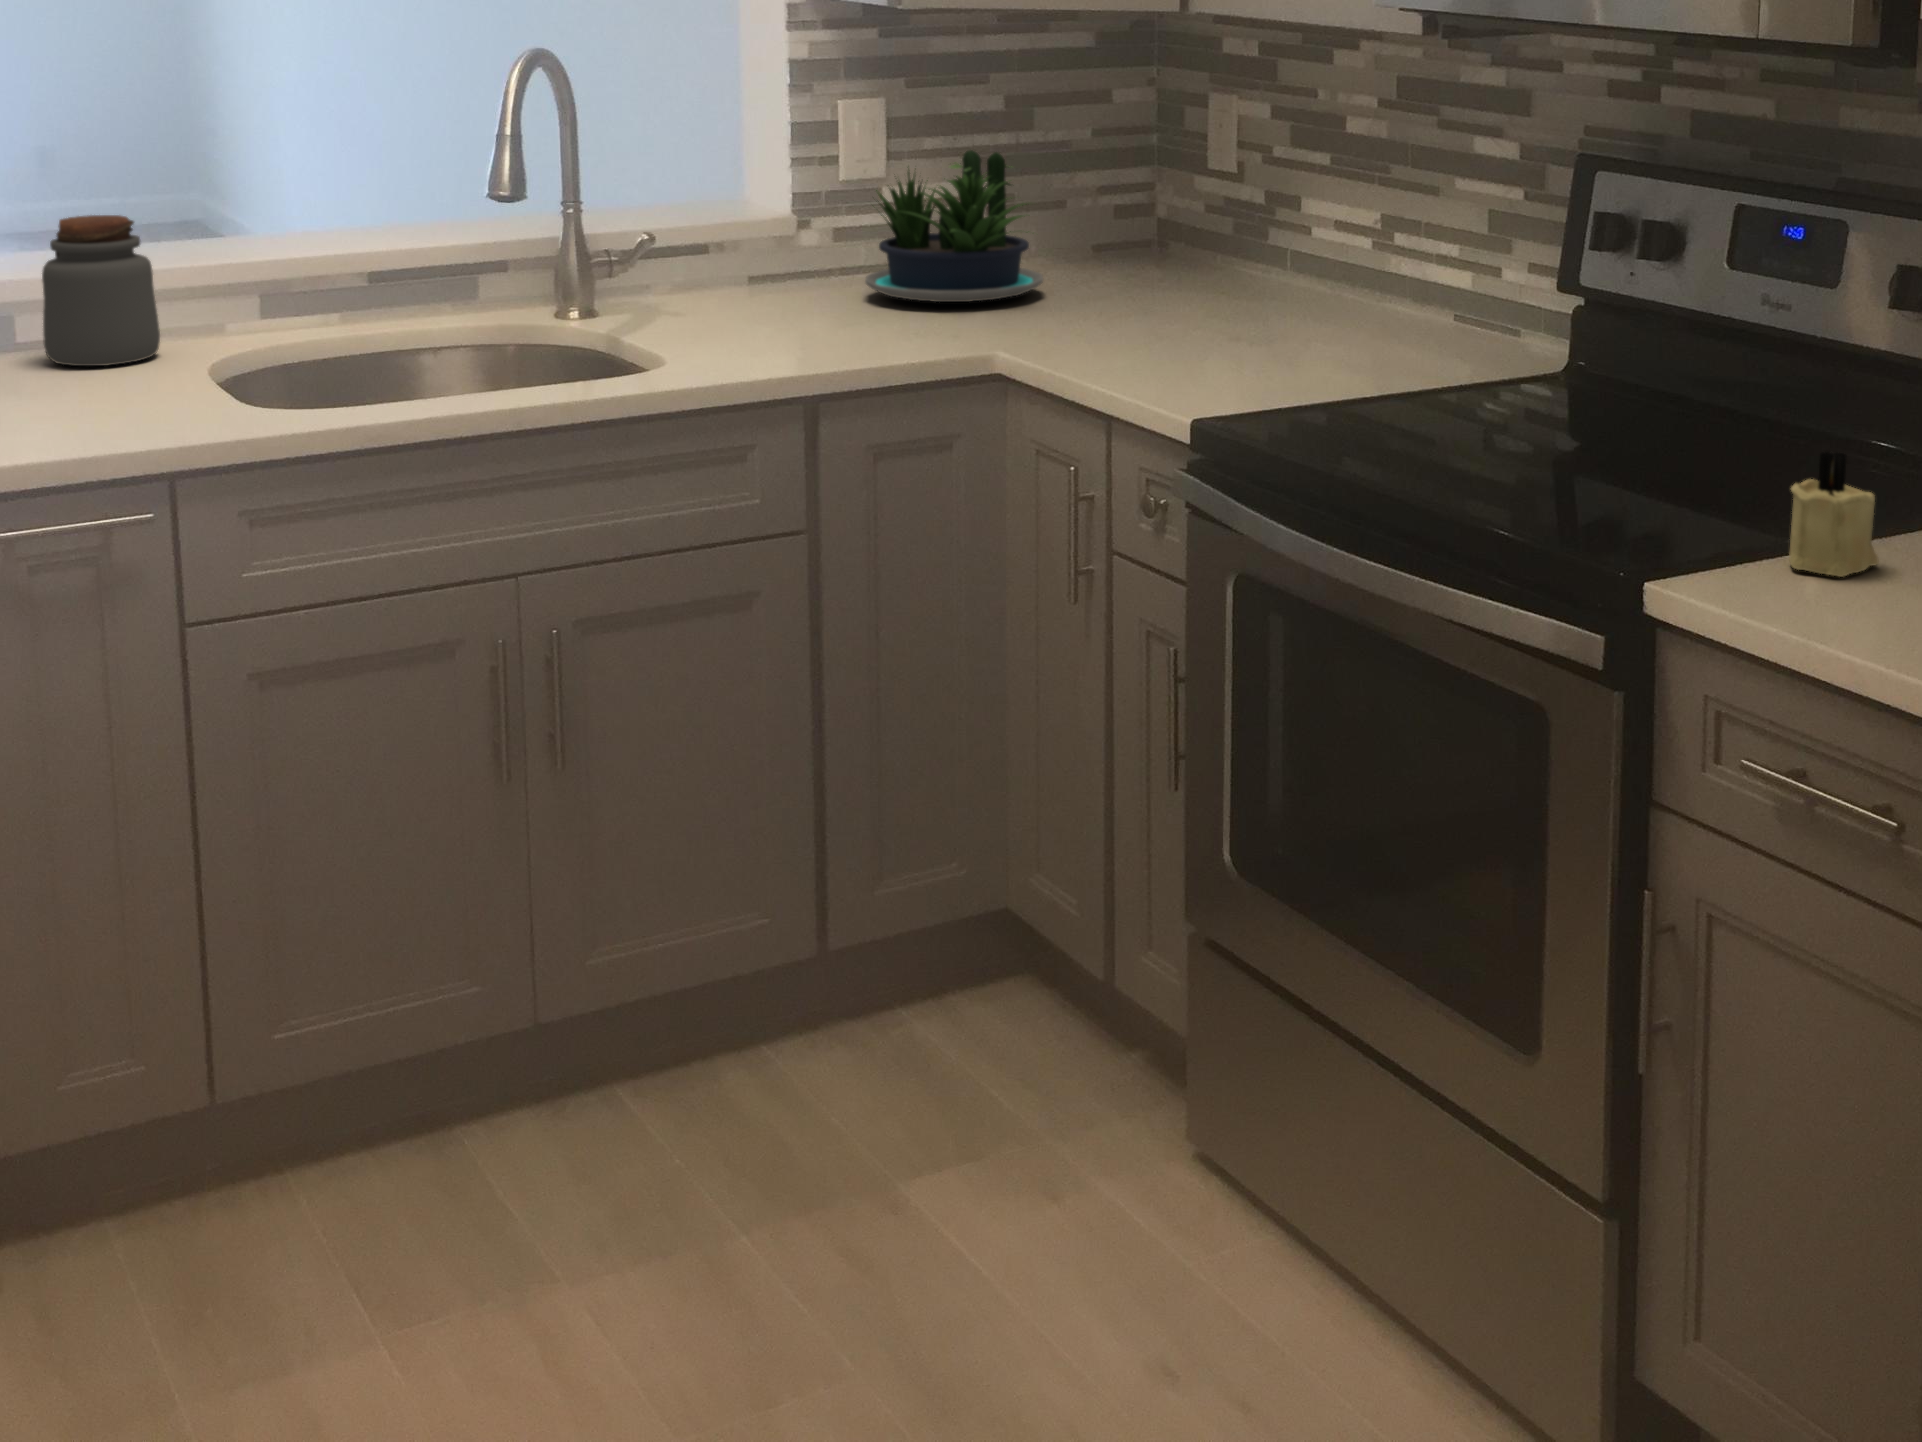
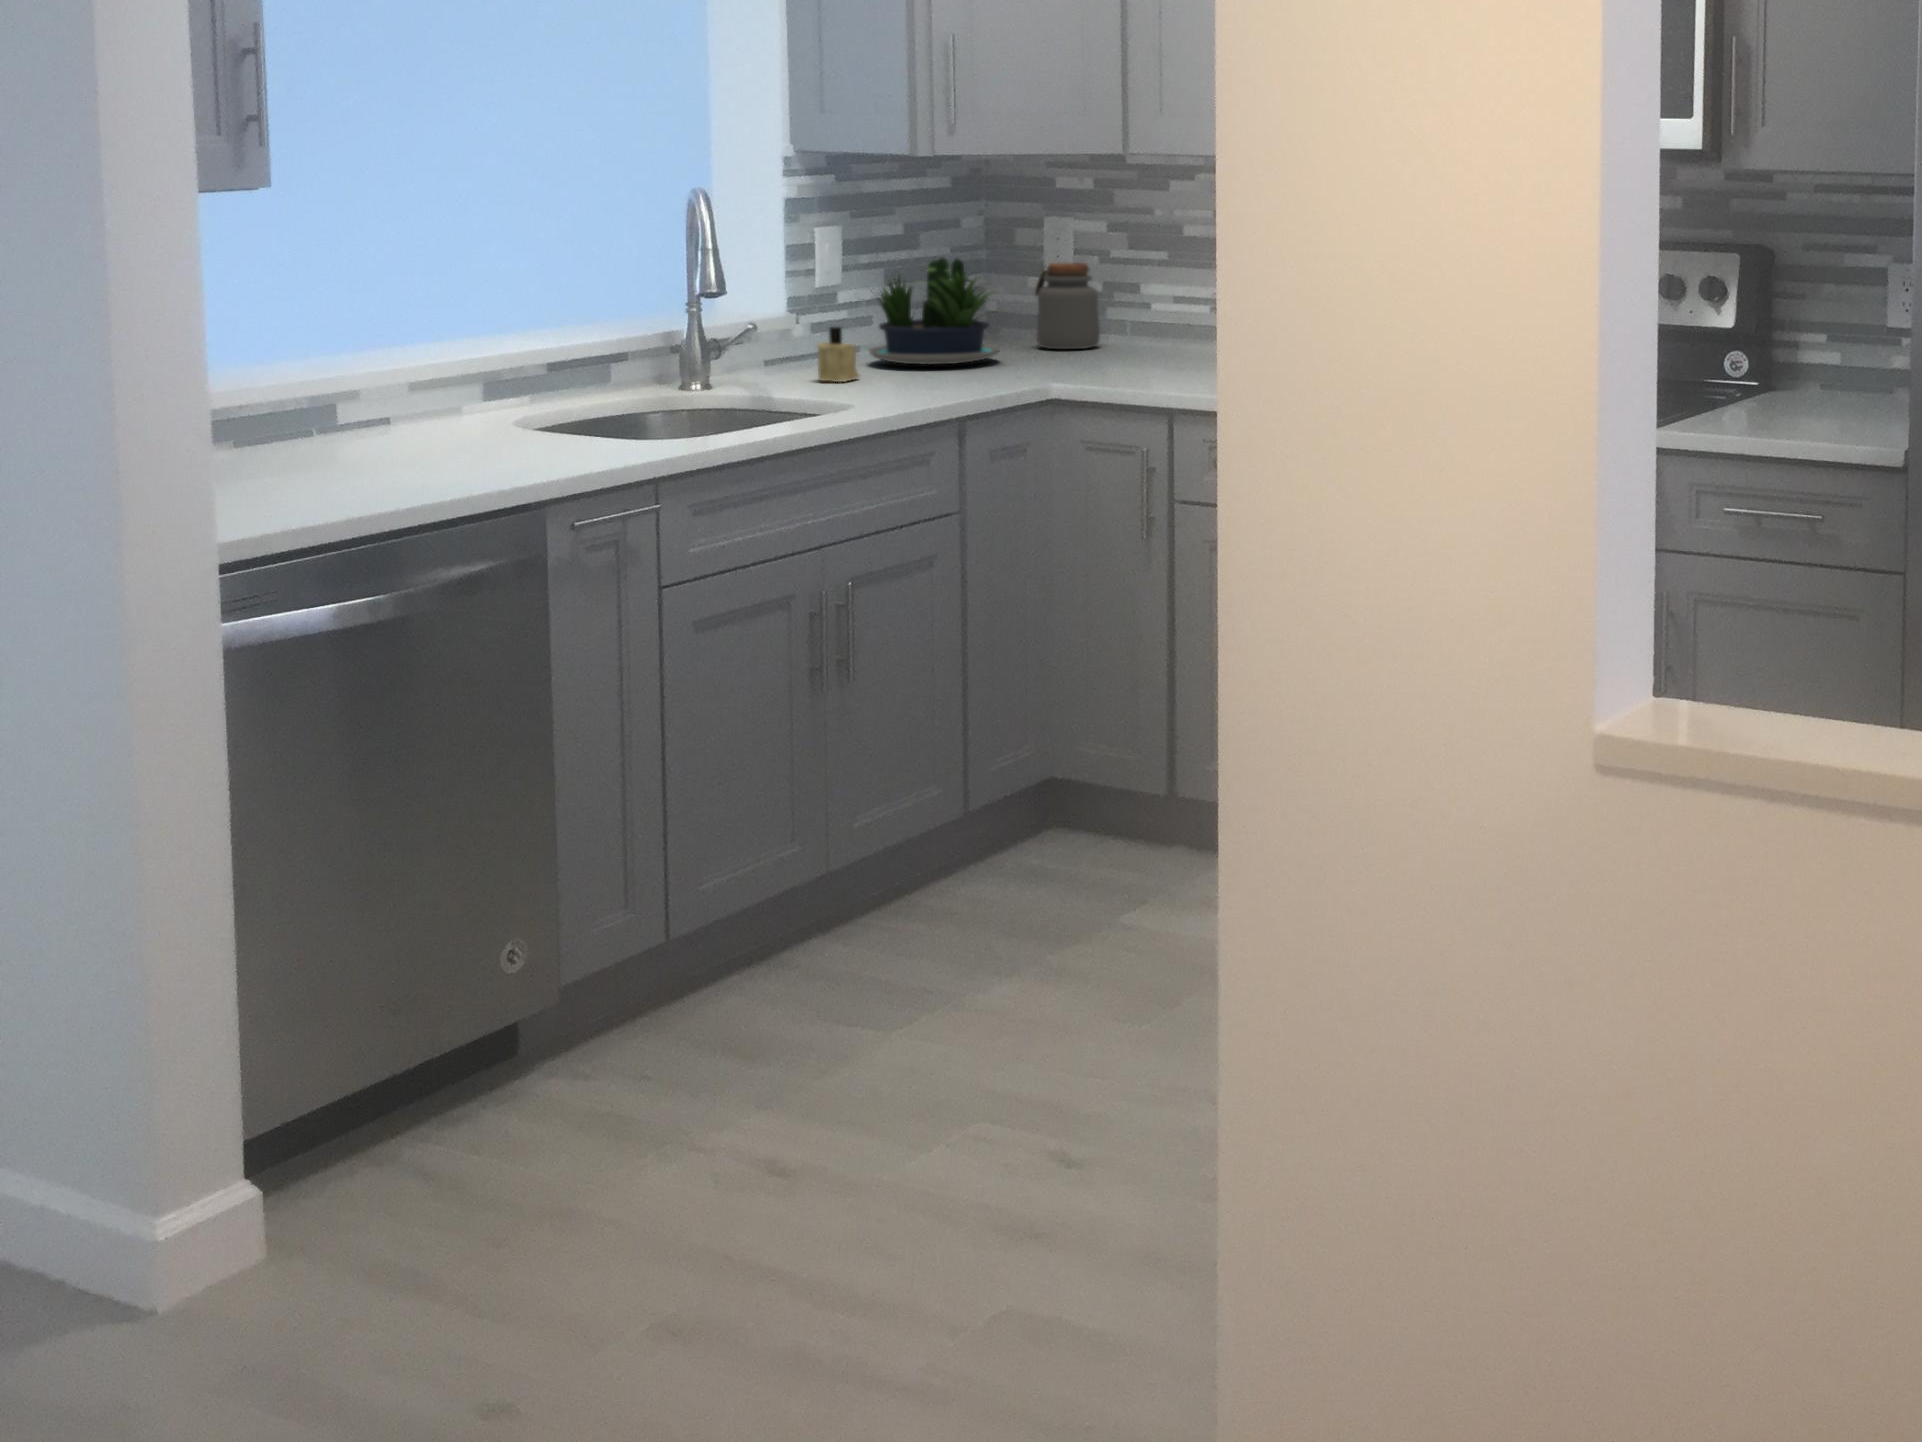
jar: present [42,215,160,366] -> present [1035,263,1100,349]
candle: present [1789,452,1879,577] -> present [818,327,859,382]

